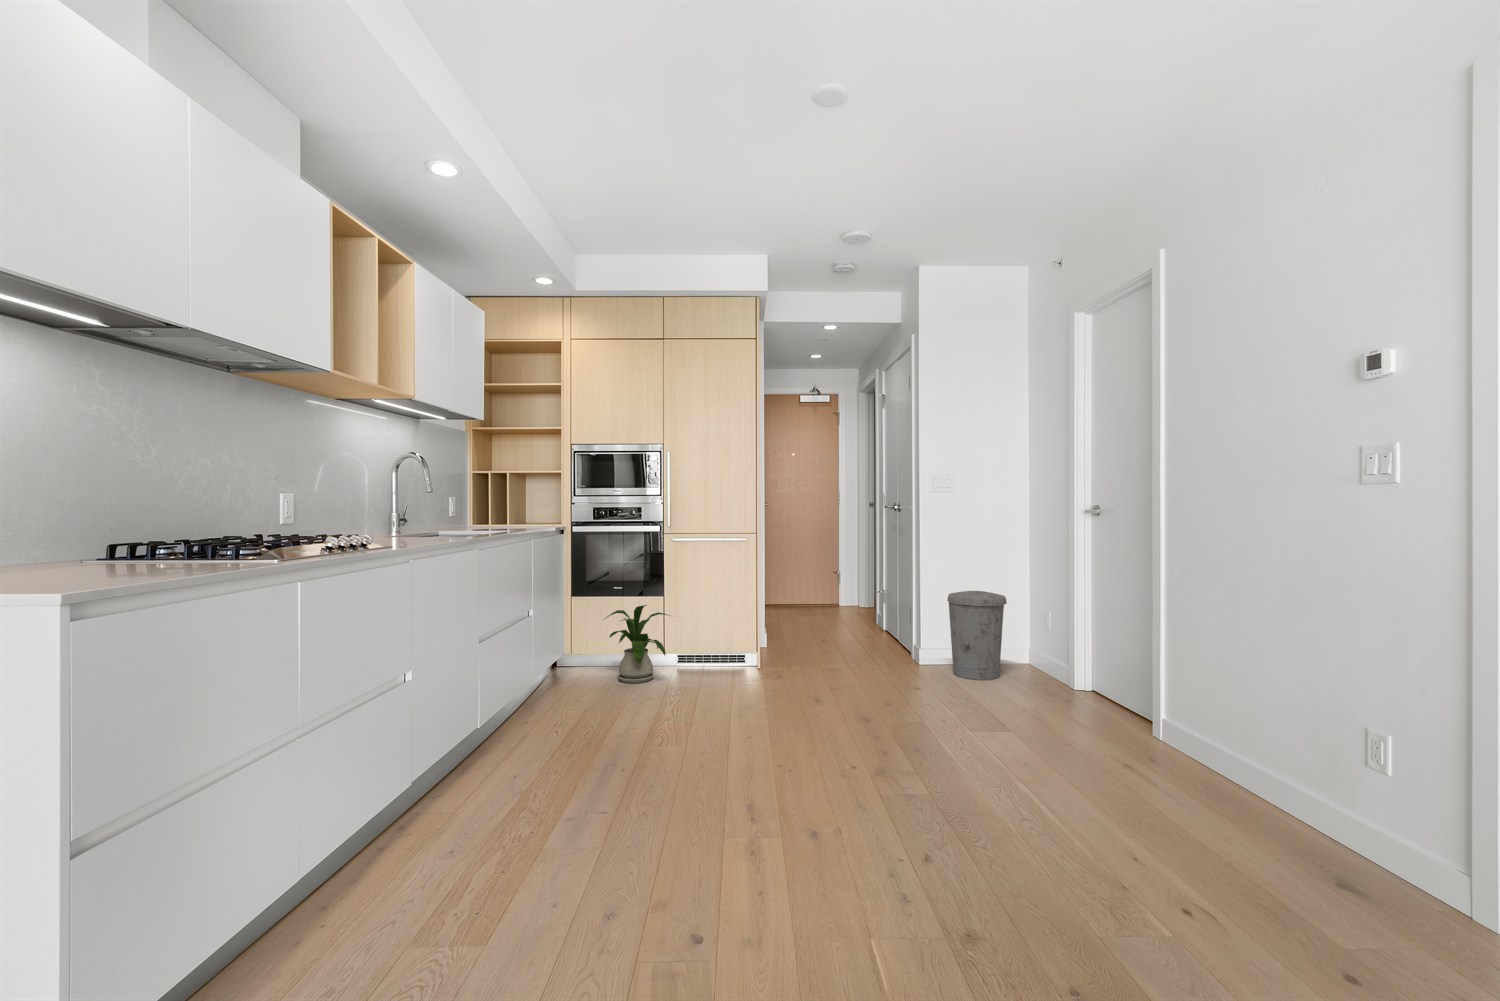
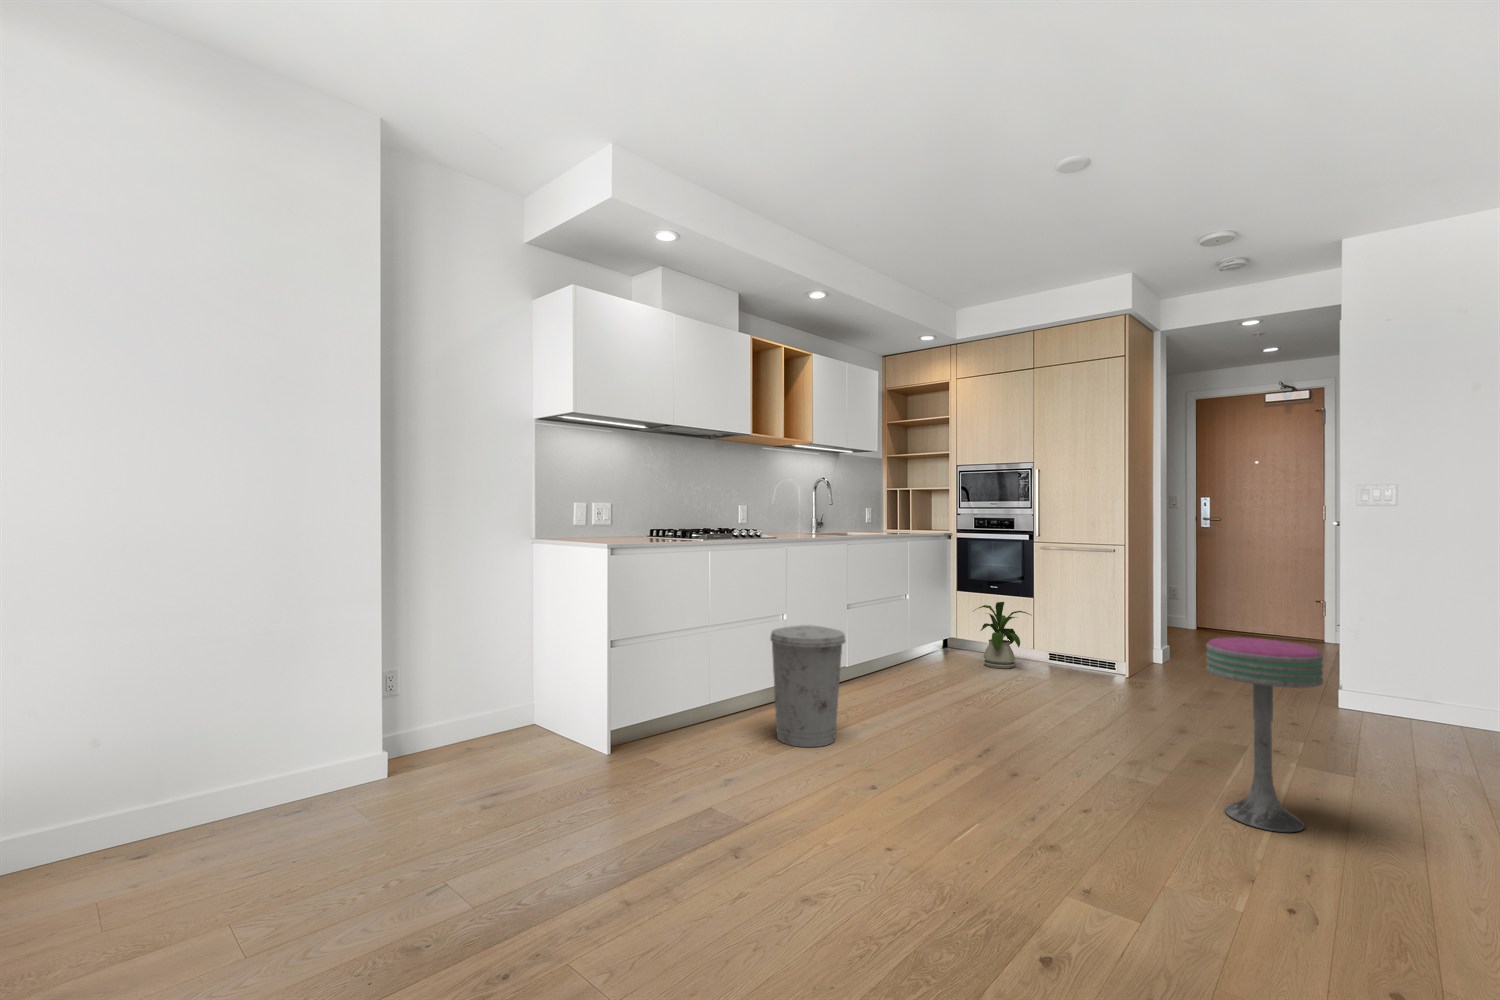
trash can: present [948,591,1007,680] -> present [771,625,846,747]
bar stool: none [1010,632,1121,841] -> present [1206,638,1323,832]

